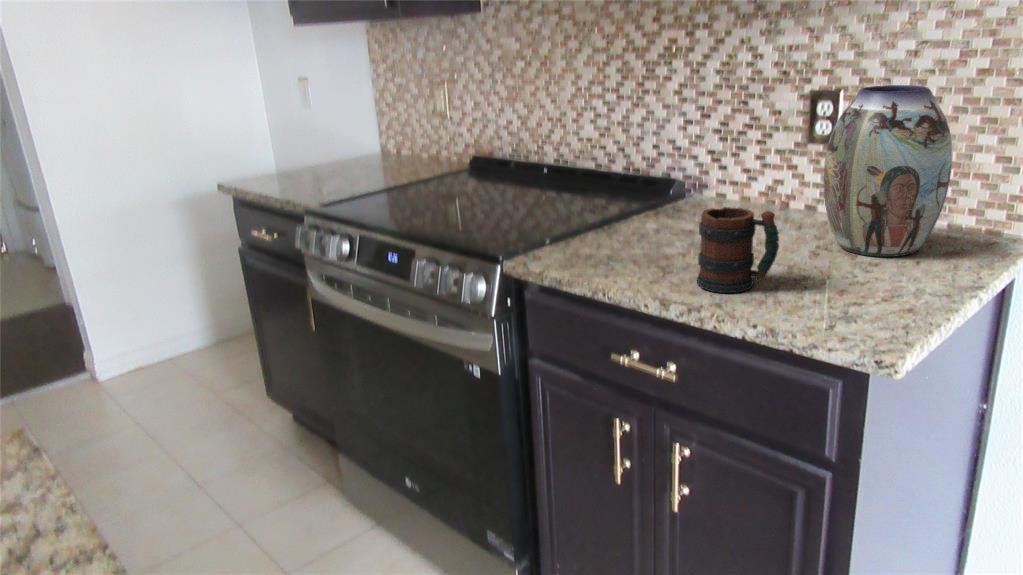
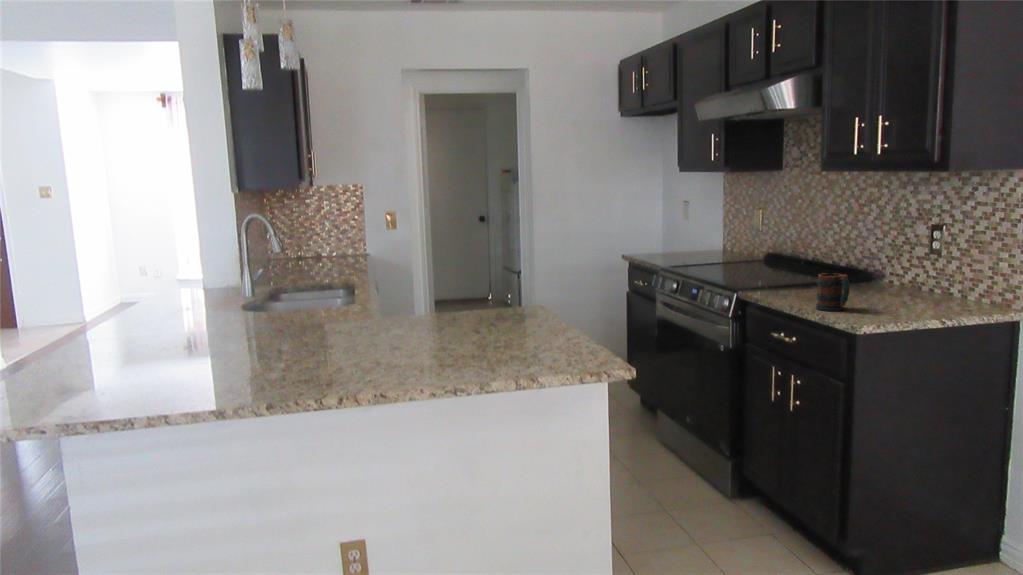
vase: present [824,85,952,257] -> none [905,224,972,309]

